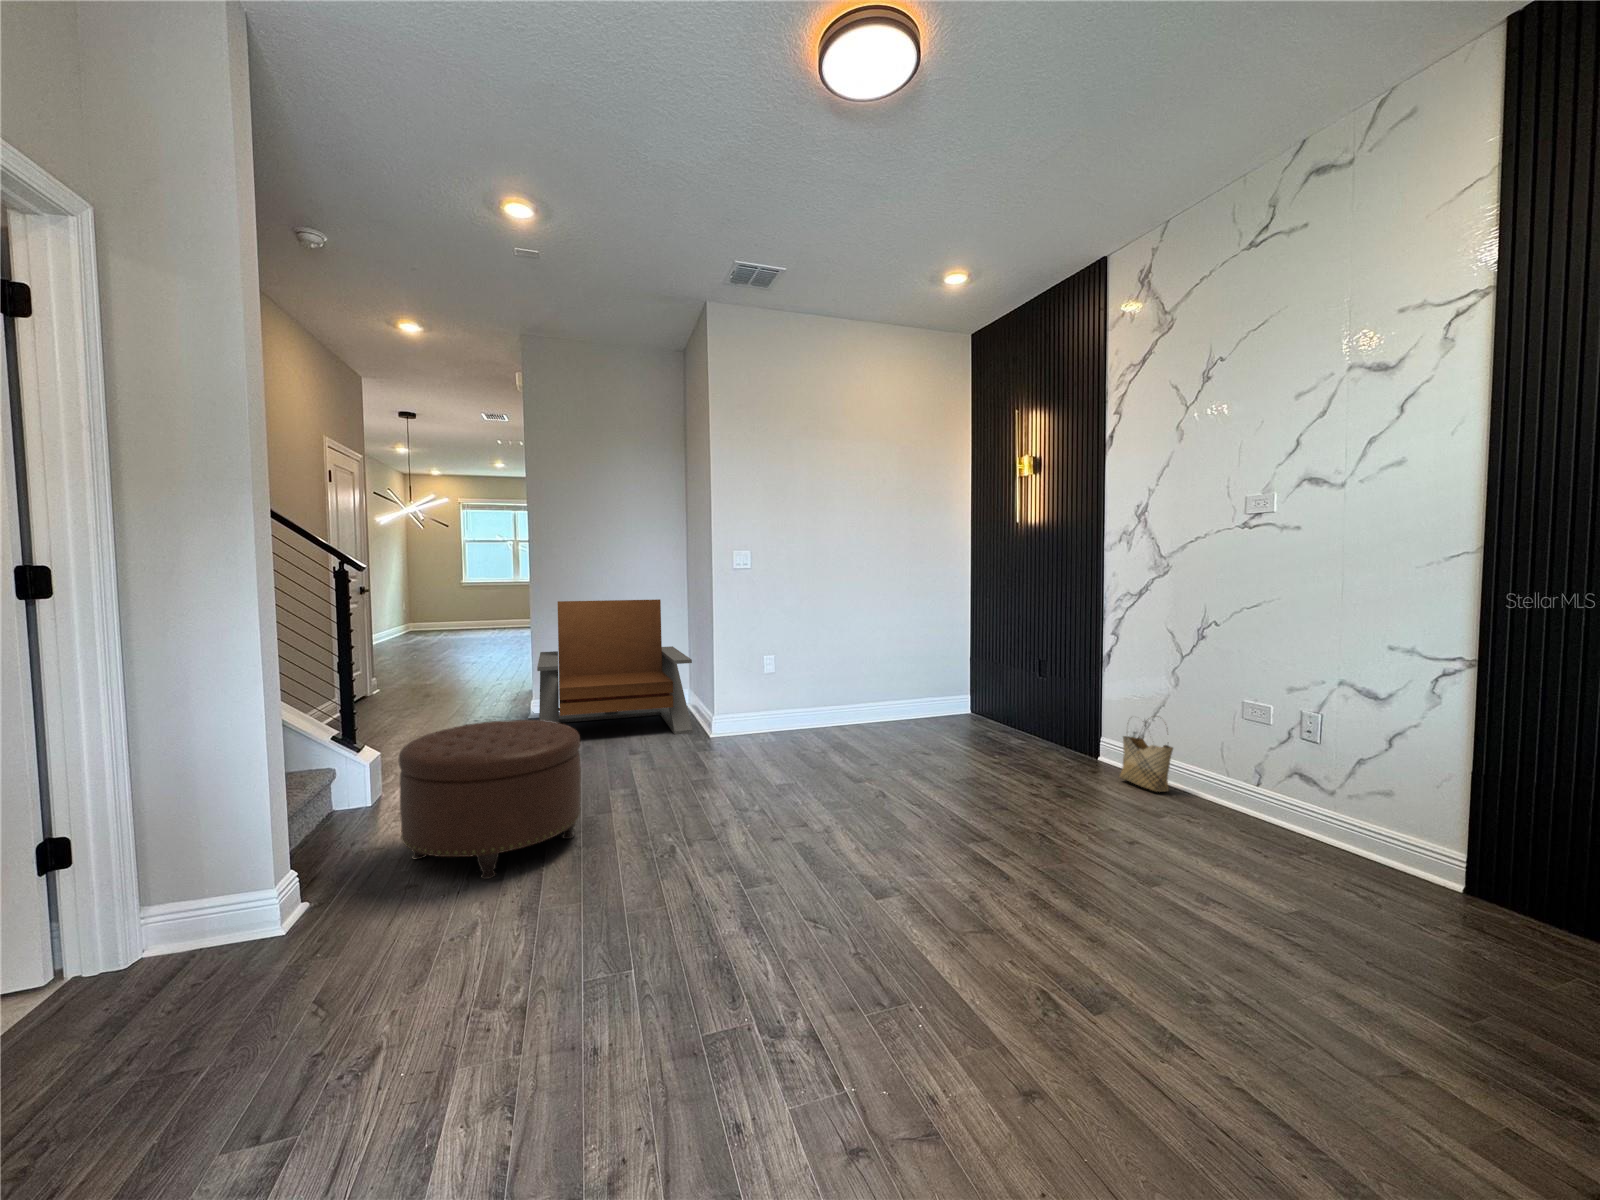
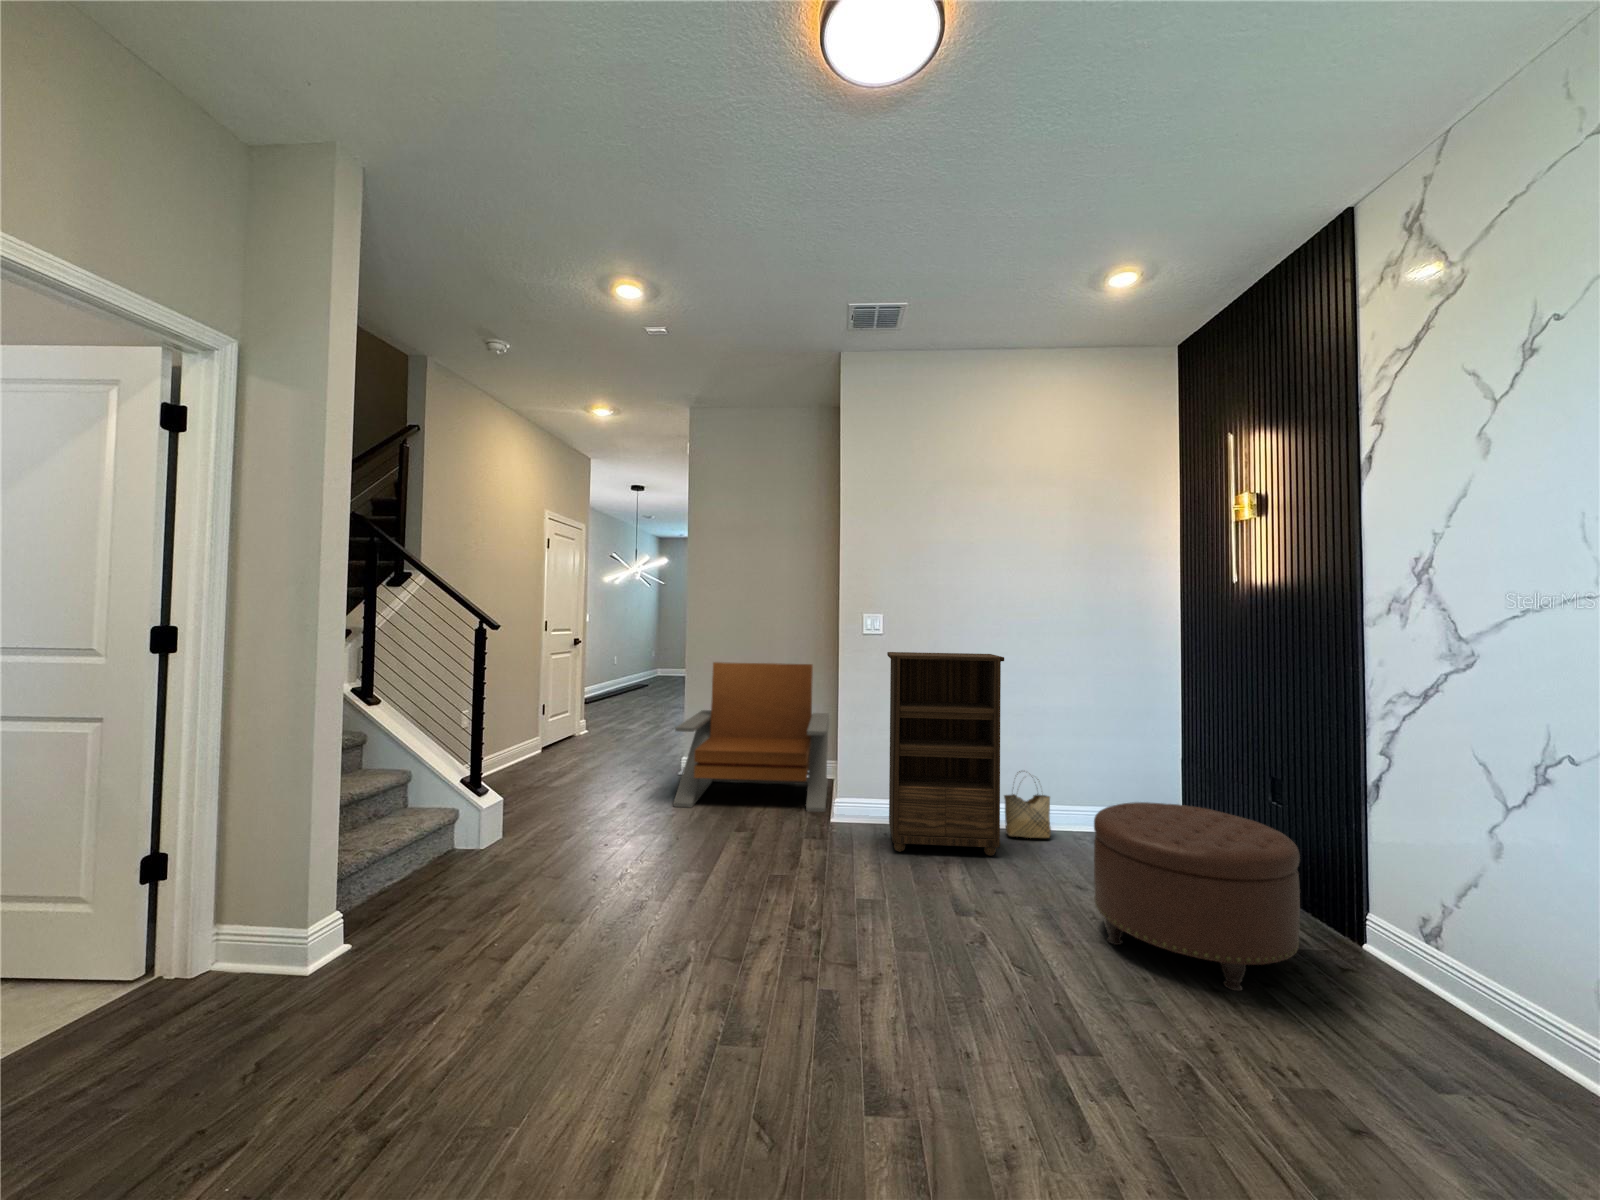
bookshelf: none [757,581,861,752] -> present [887,652,1004,856]
ottoman: present [398,720,581,879] -> present [1094,802,1300,991]
woven basket: present [1120,736,1173,792] -> present [1004,771,1051,838]

